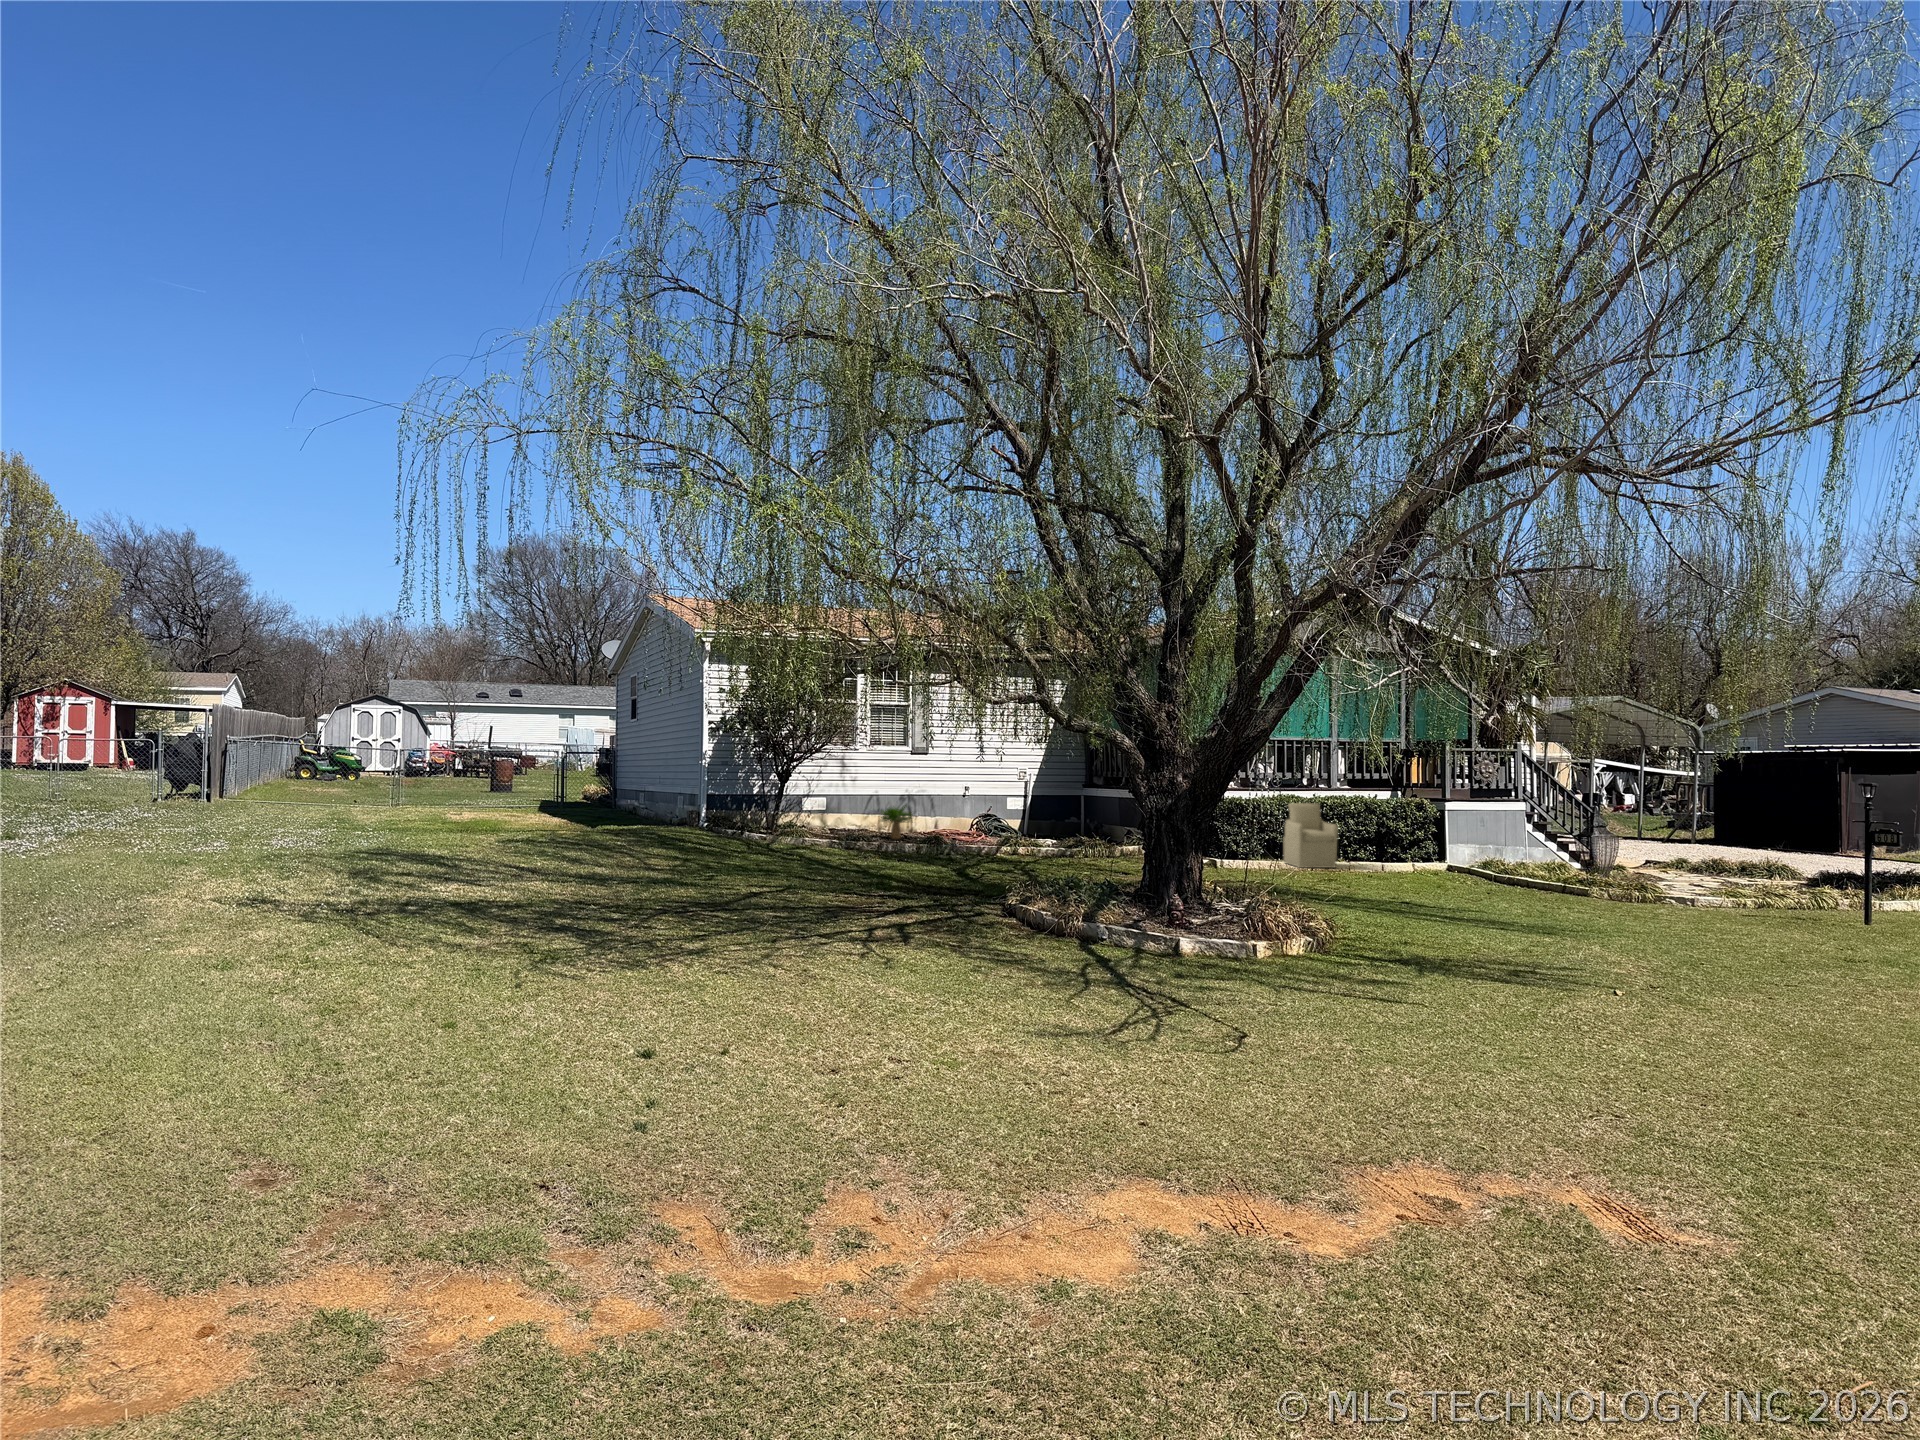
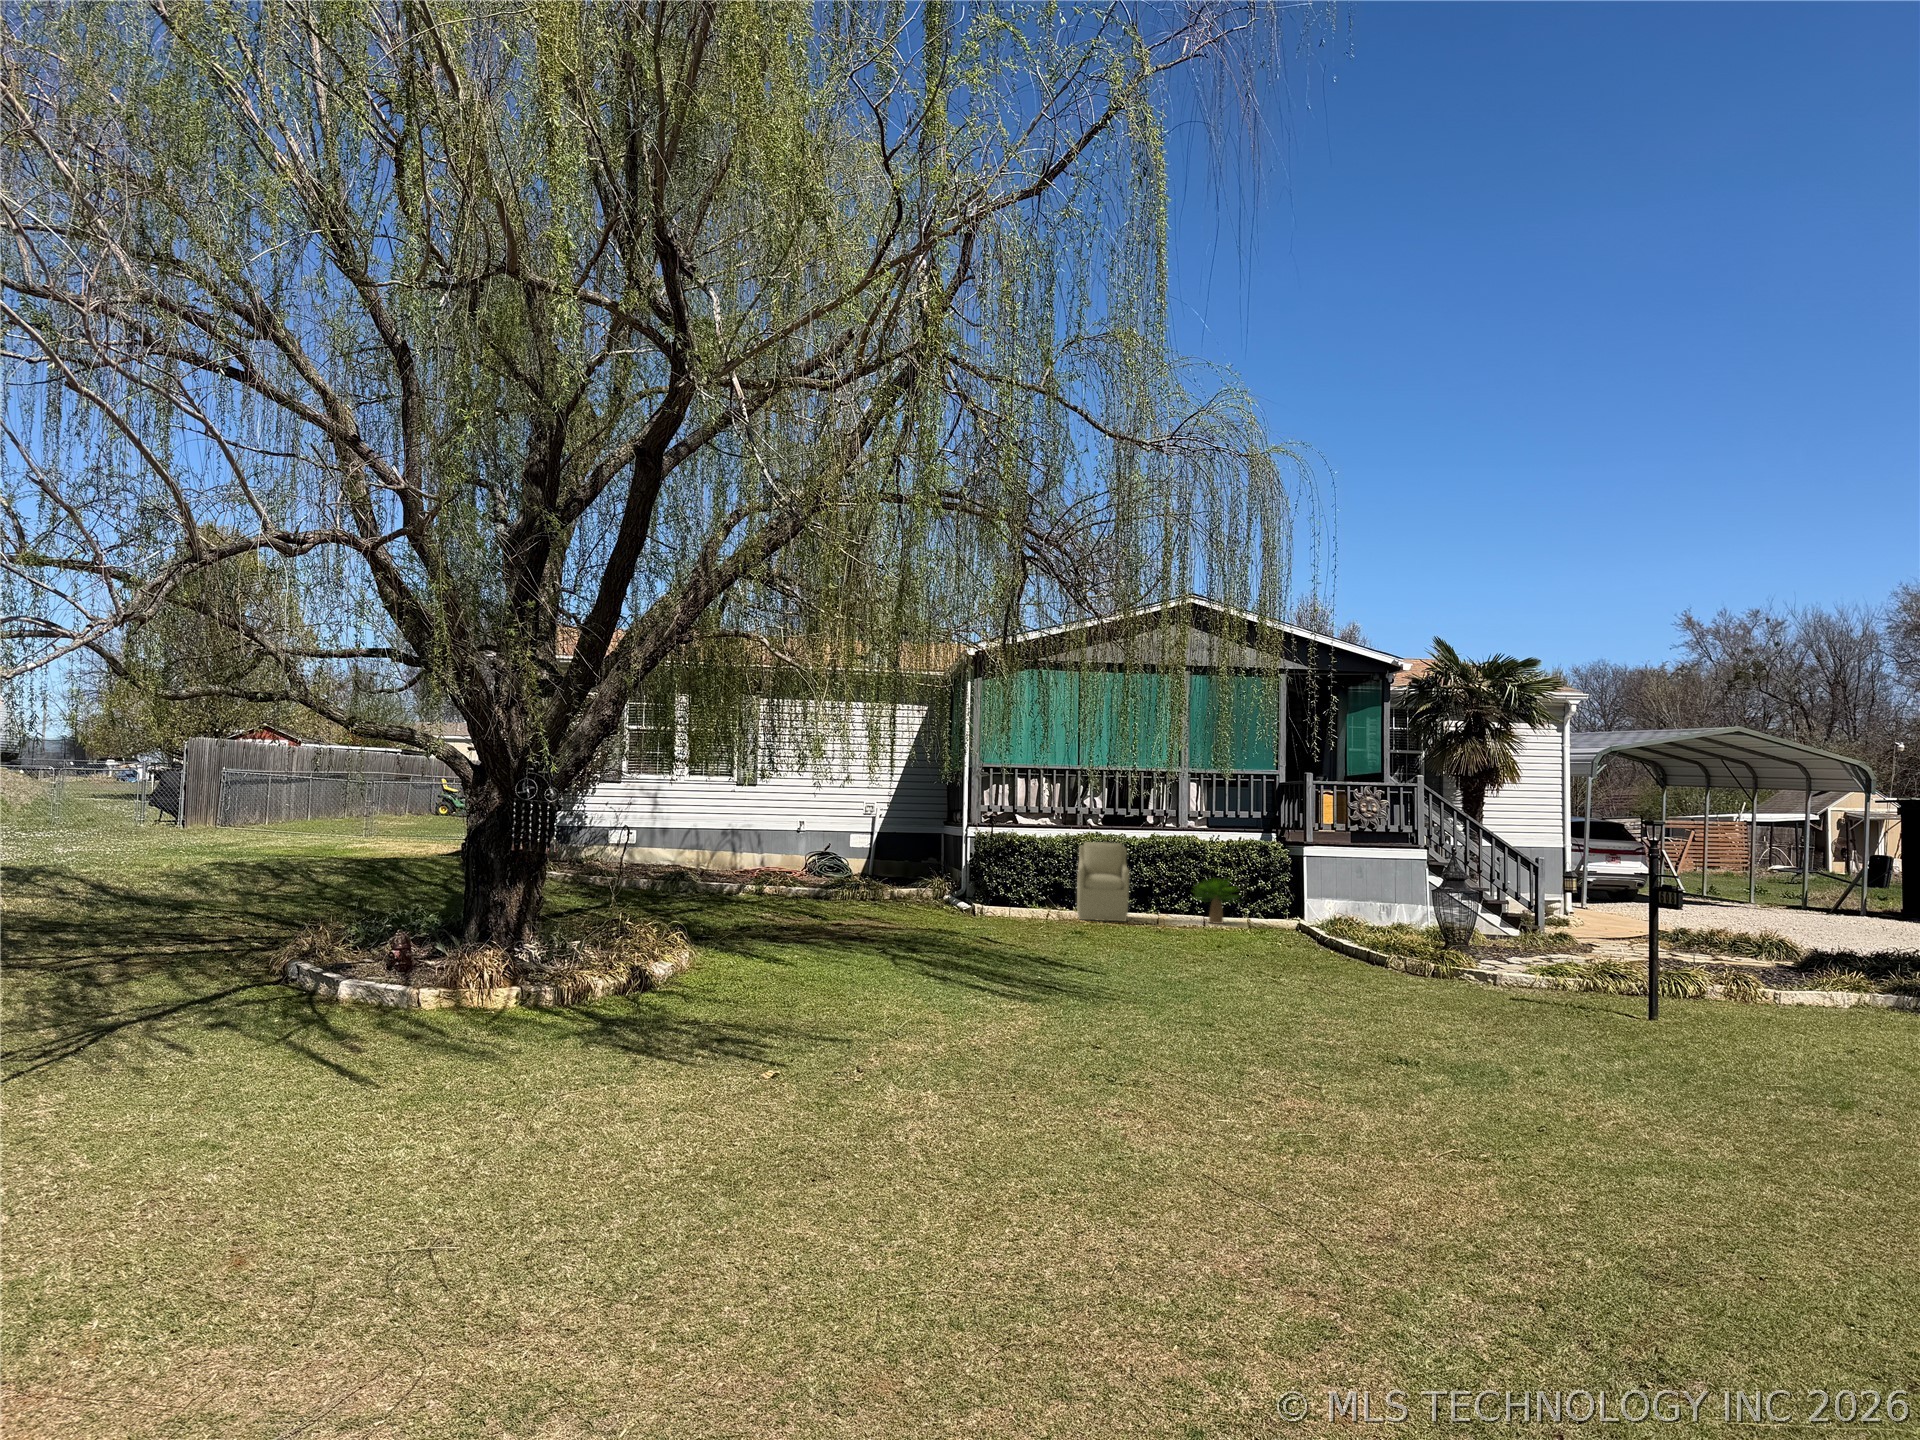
potted plant: present [881,807,912,839] -> present [1193,879,1239,924]

